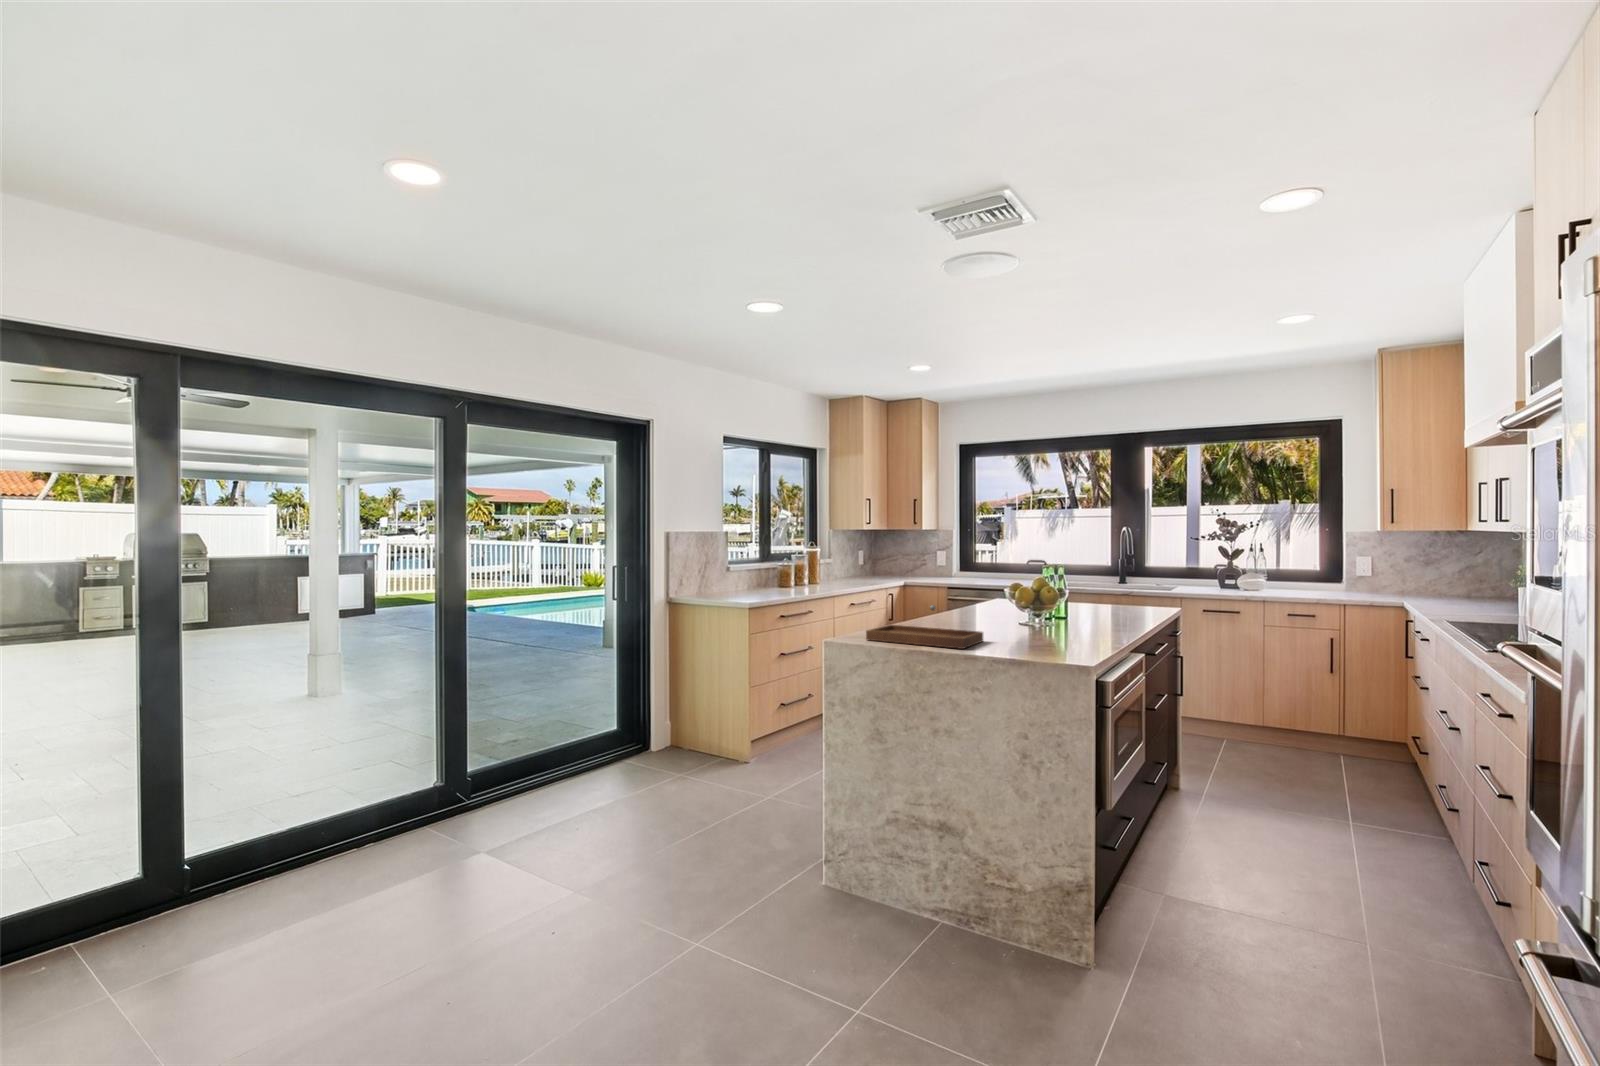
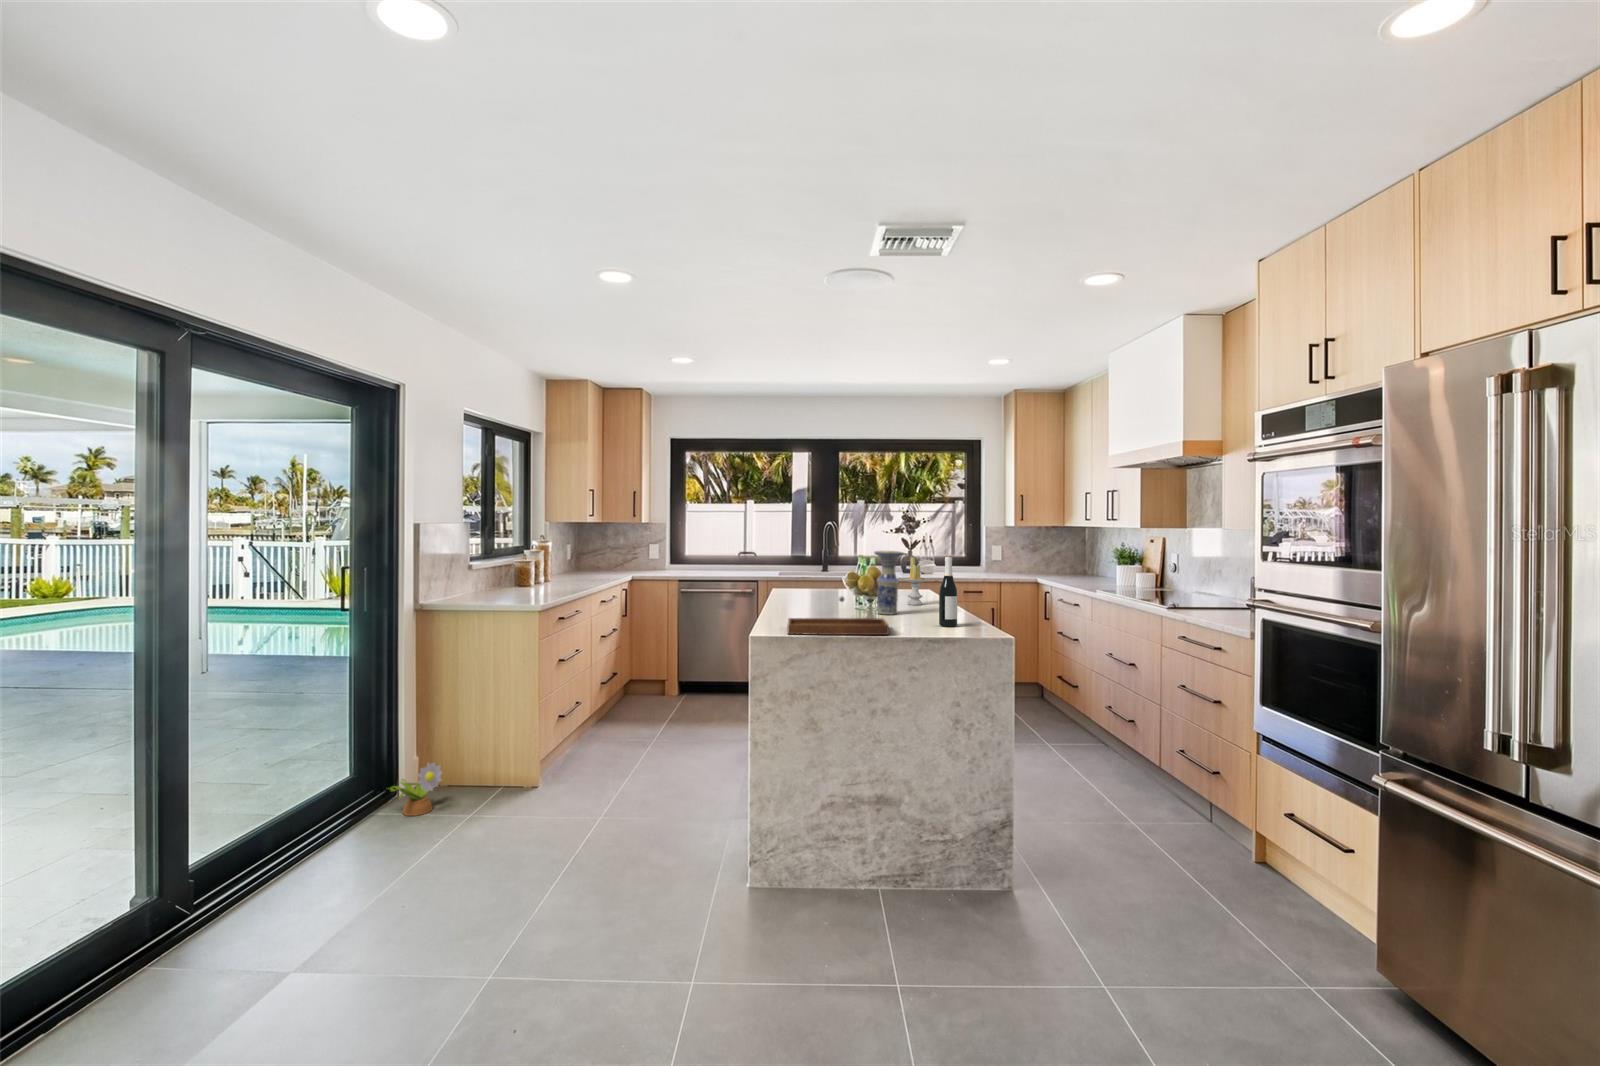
vase: none [1018,558,1052,630] -> present [874,551,903,615]
wine bottle: none [1054,565,1076,647] -> present [939,556,957,627]
candle: none [1086,566,1116,622] -> present [904,557,927,605]
decorative plant: none [638,723,680,764] -> present [390,763,442,816]

